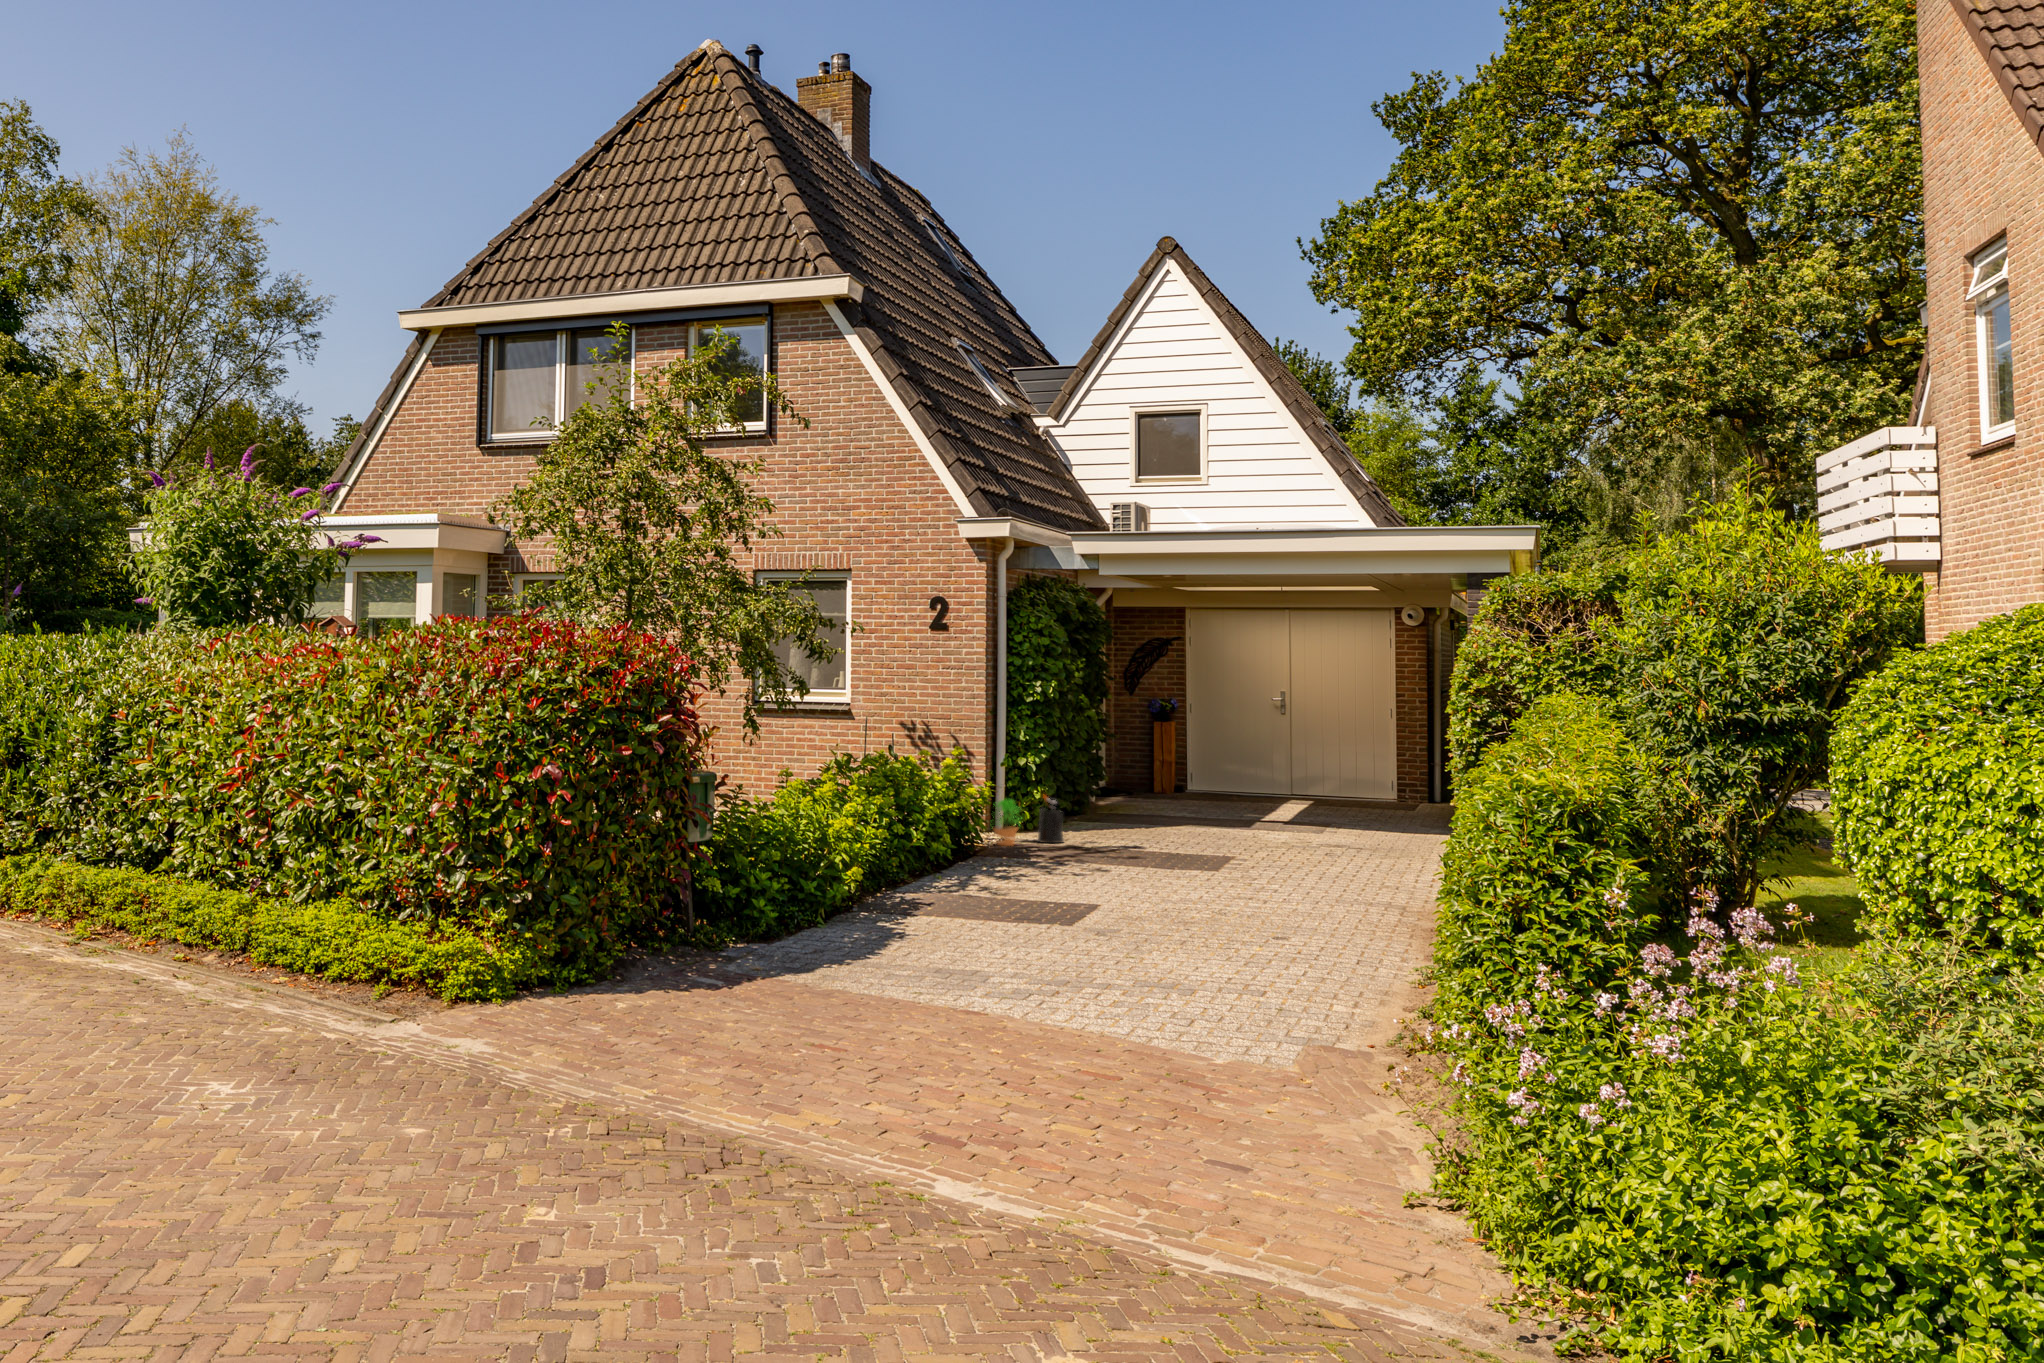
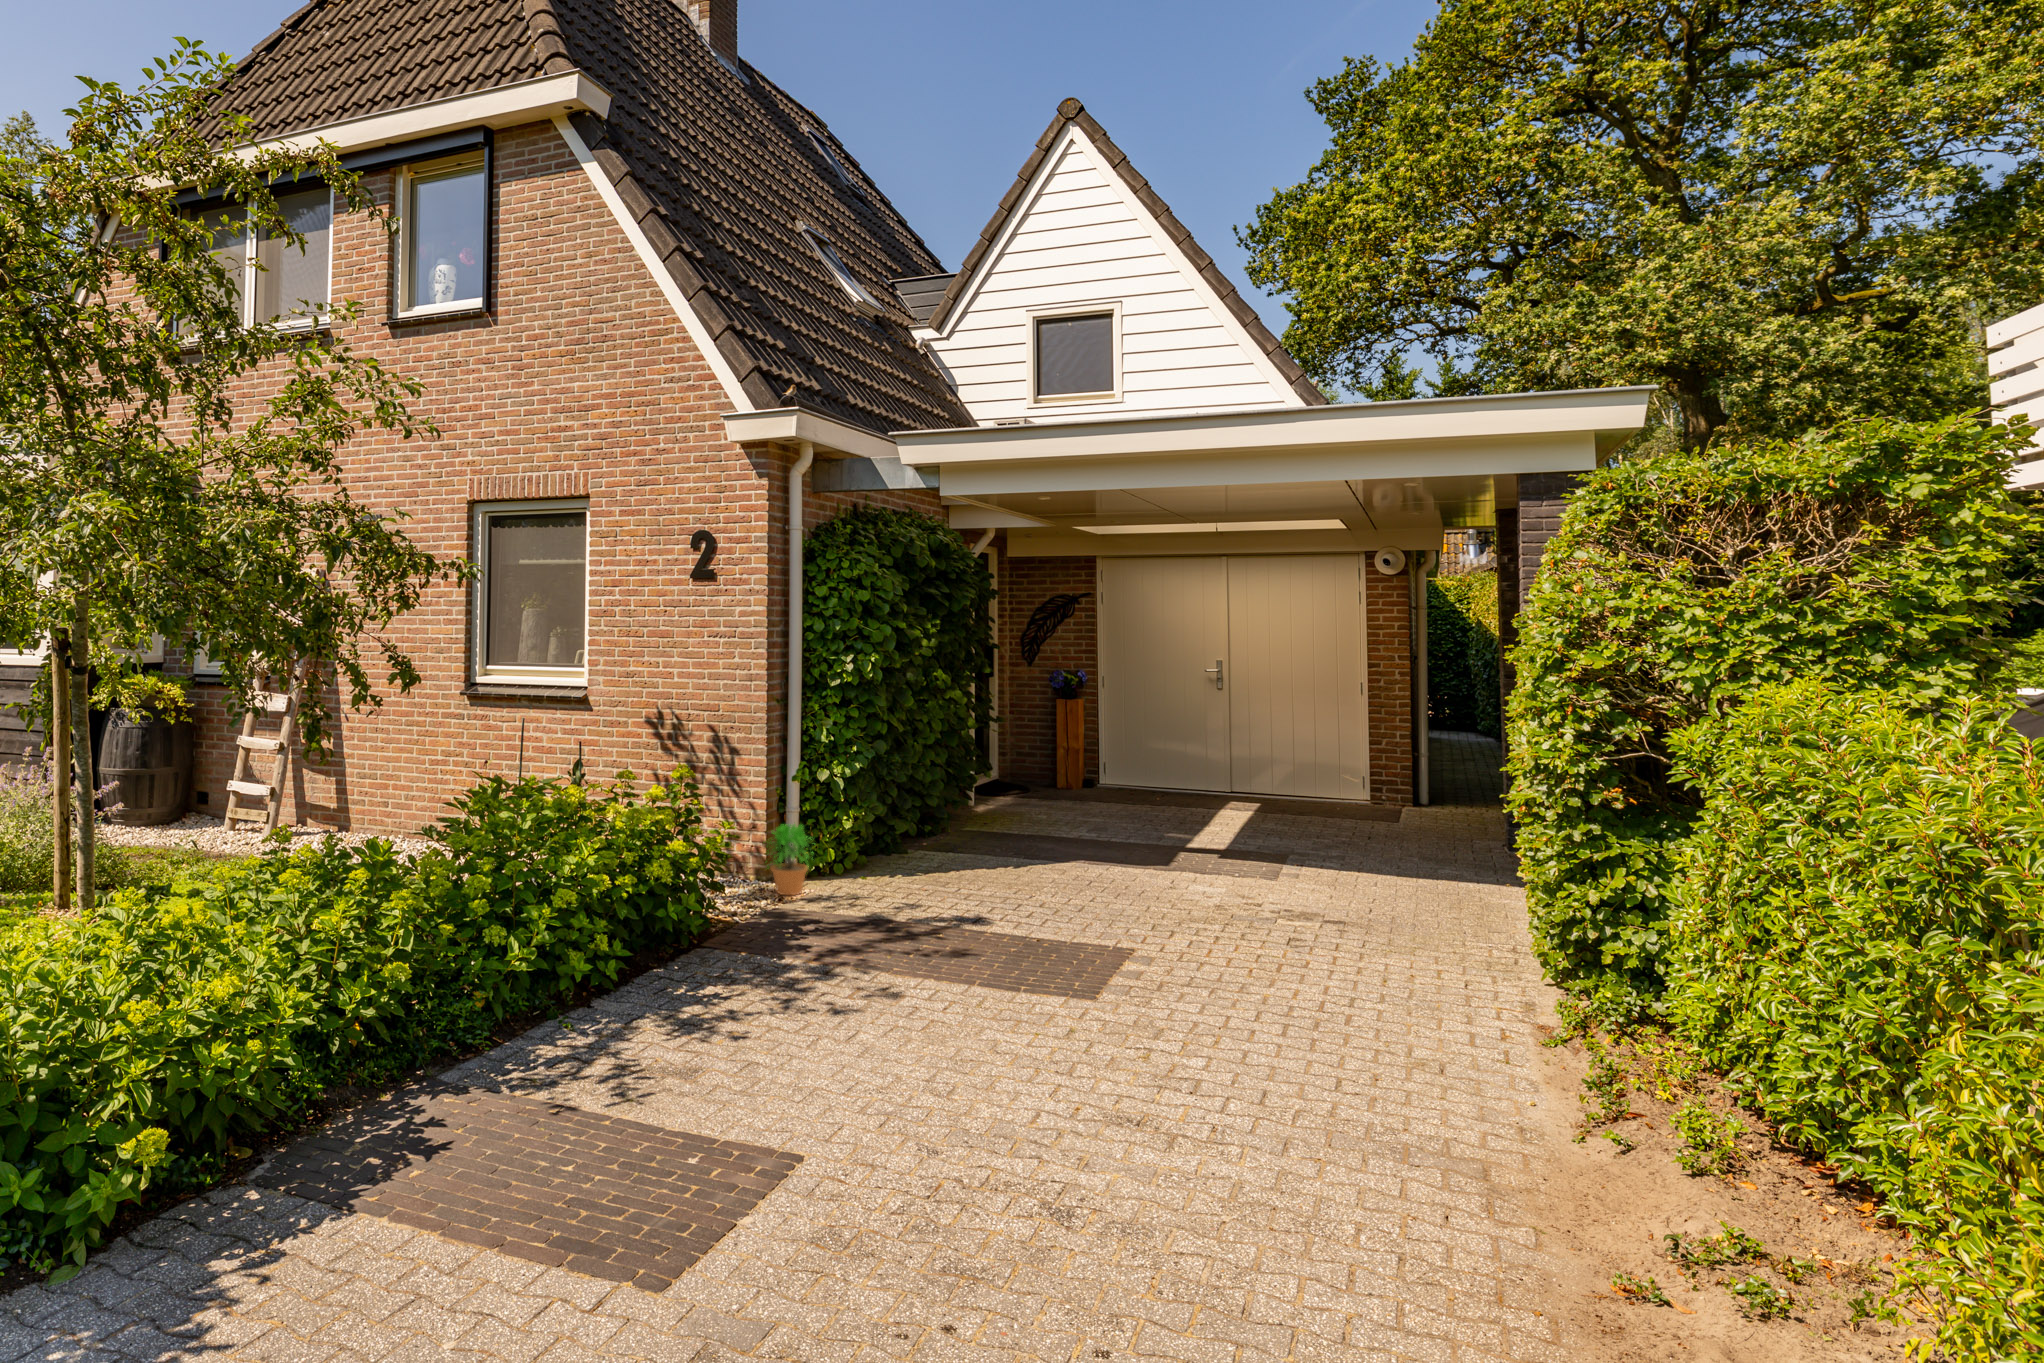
watering can: present [1038,795,1064,843] -> none [842,812,882,890]

